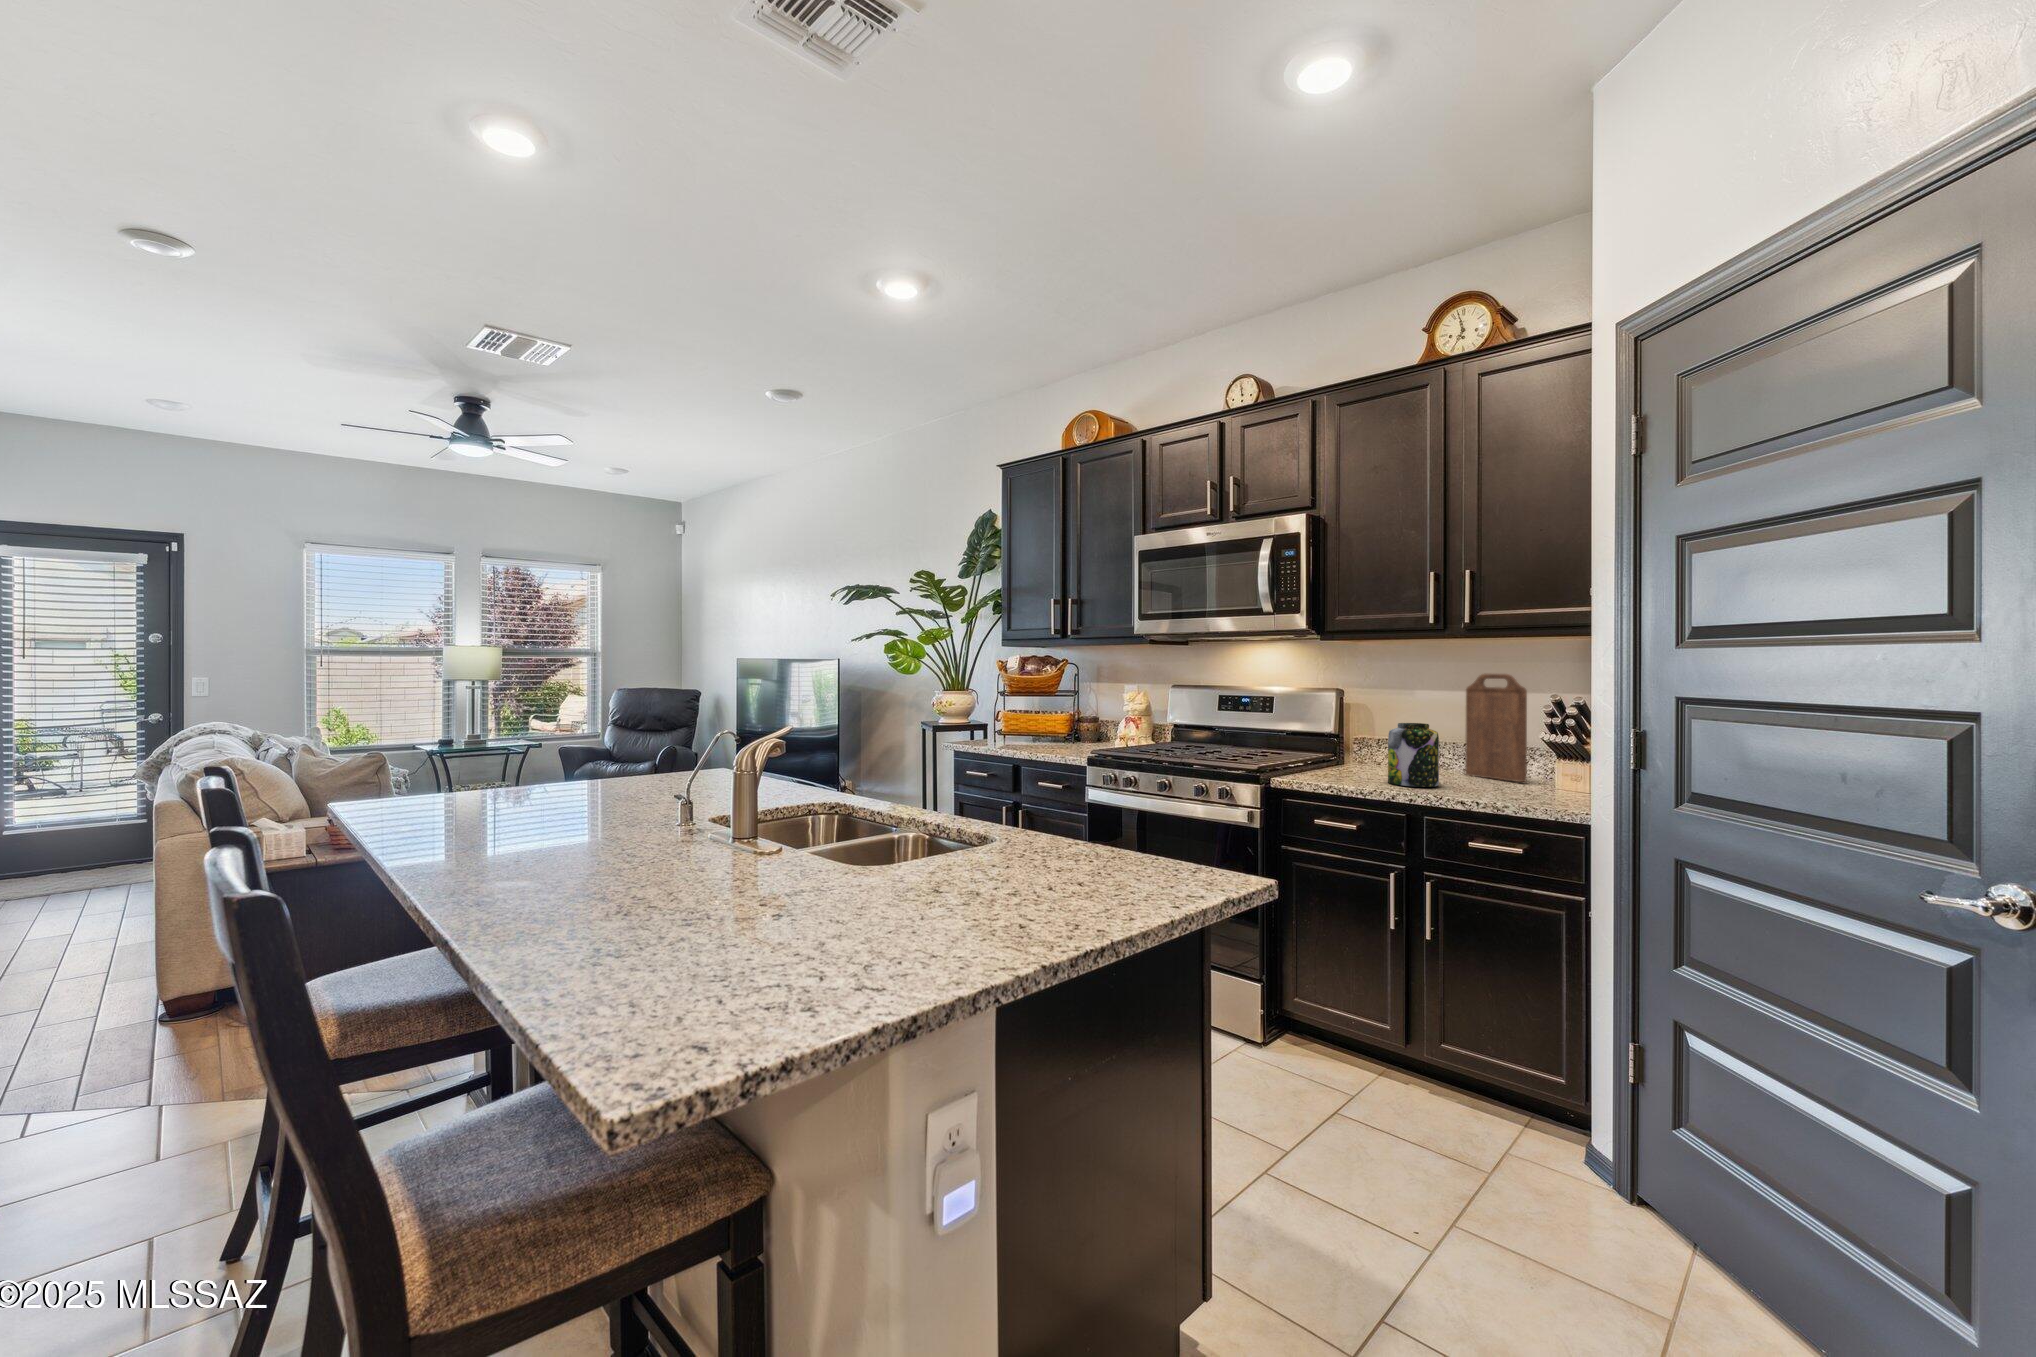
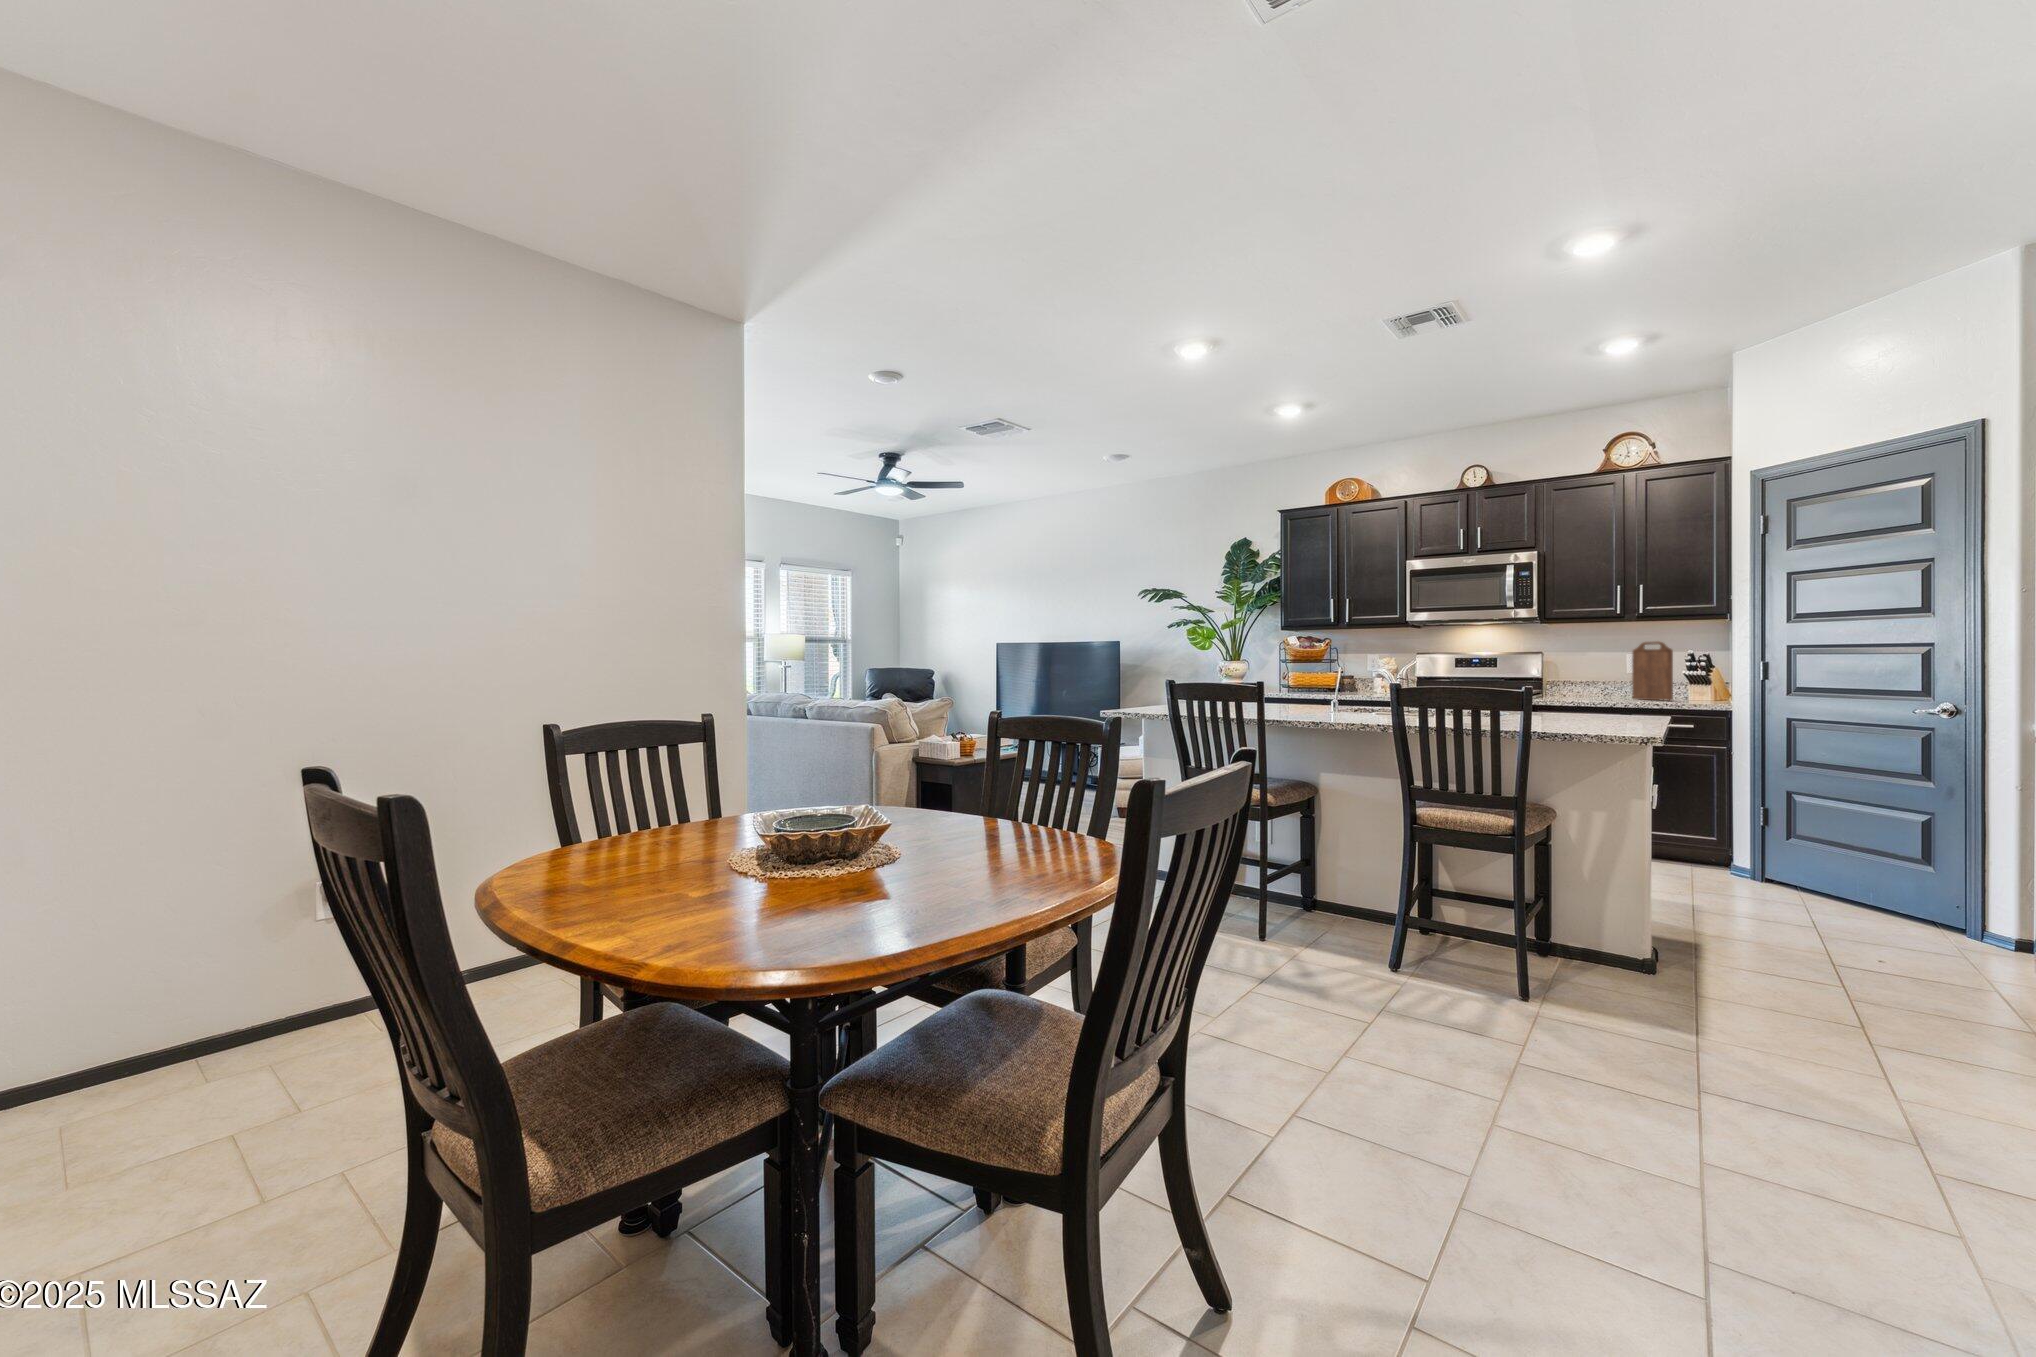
jar: present [1388,723,1439,787] -> none [1602,668,1634,702]

